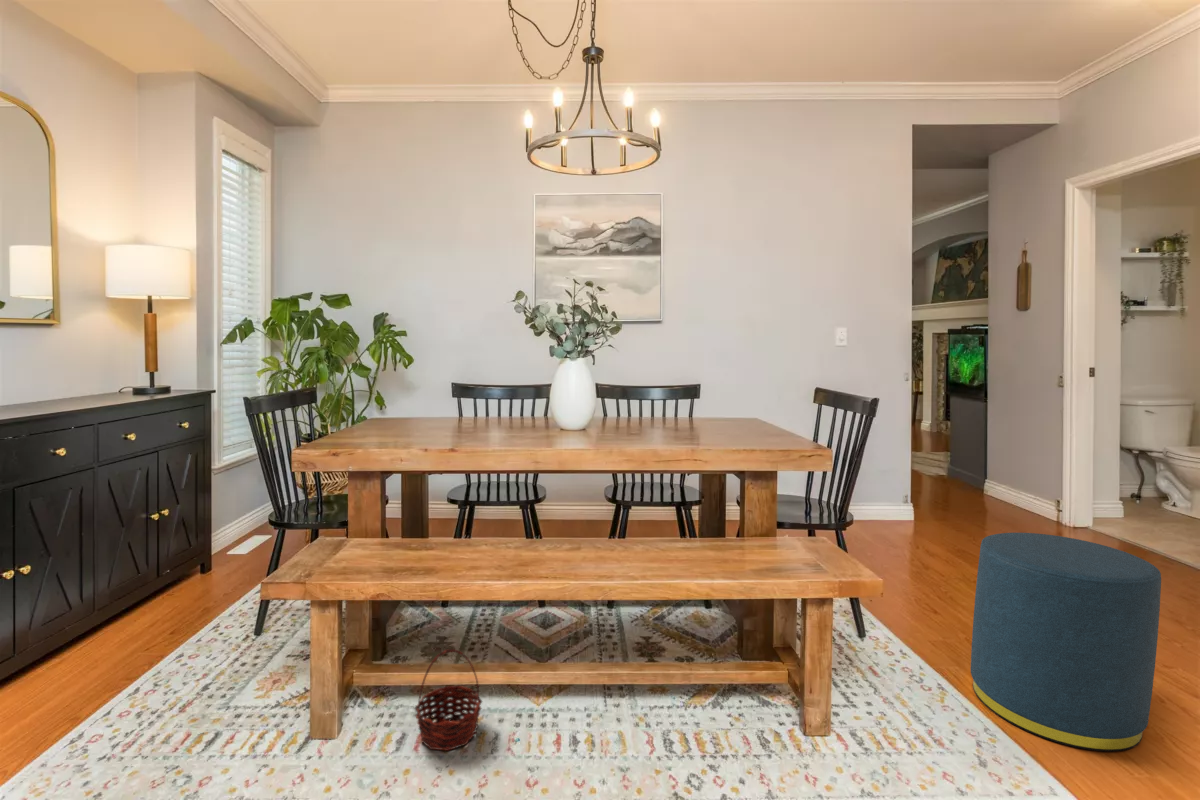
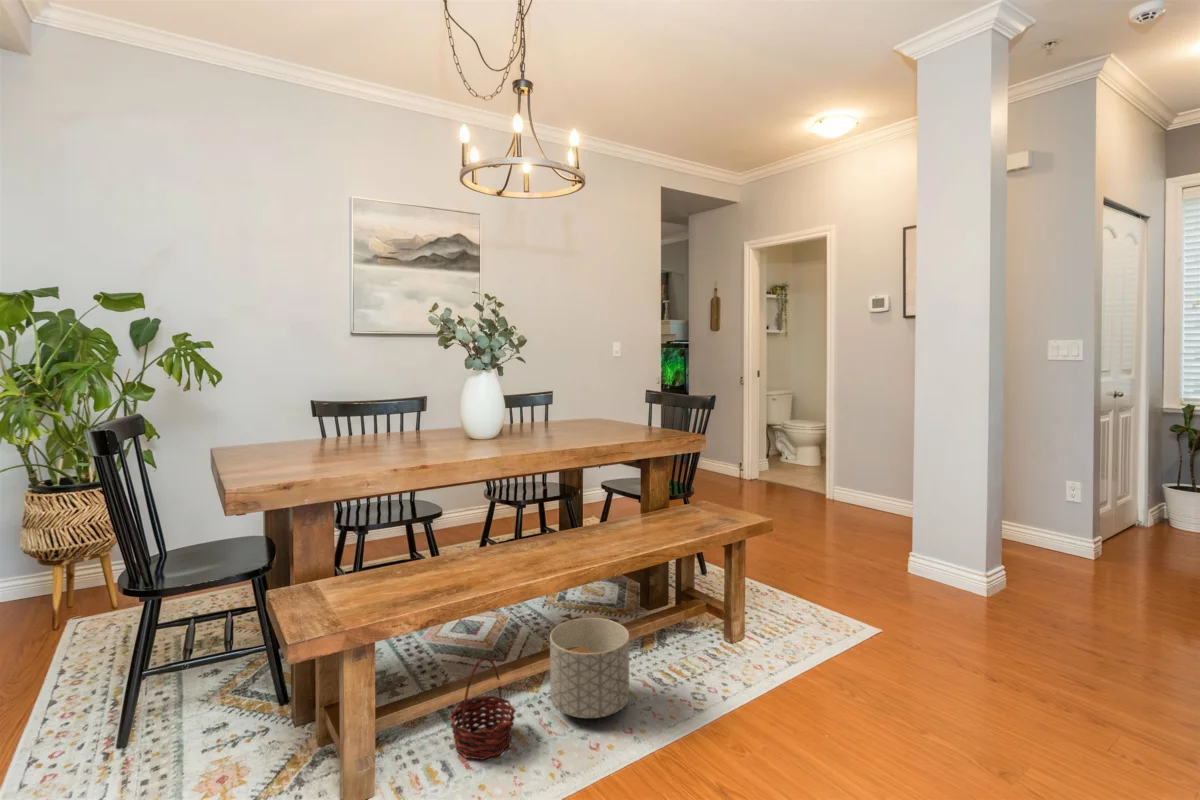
ottoman: present [971,533,1161,751] -> none [780,476,878,603]
planter: none [526,639,616,759] -> present [550,618,629,718]

